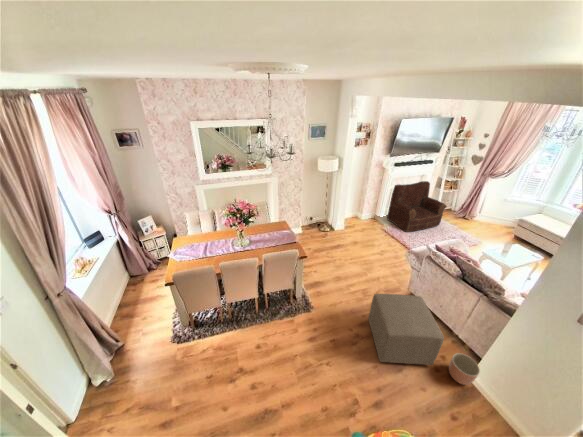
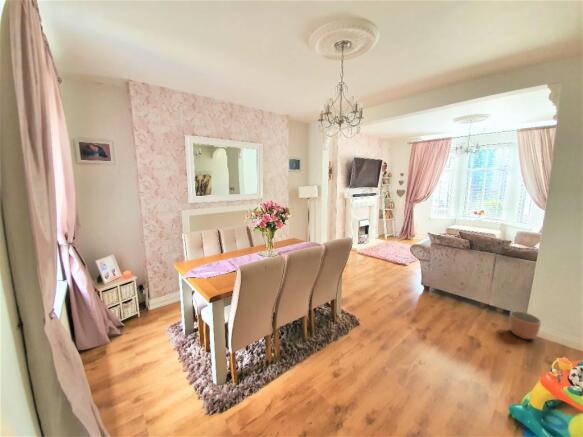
armchair: present [387,181,446,232] -> none [355,210,398,252]
ottoman: present [368,294,444,365] -> none [416,274,504,343]

